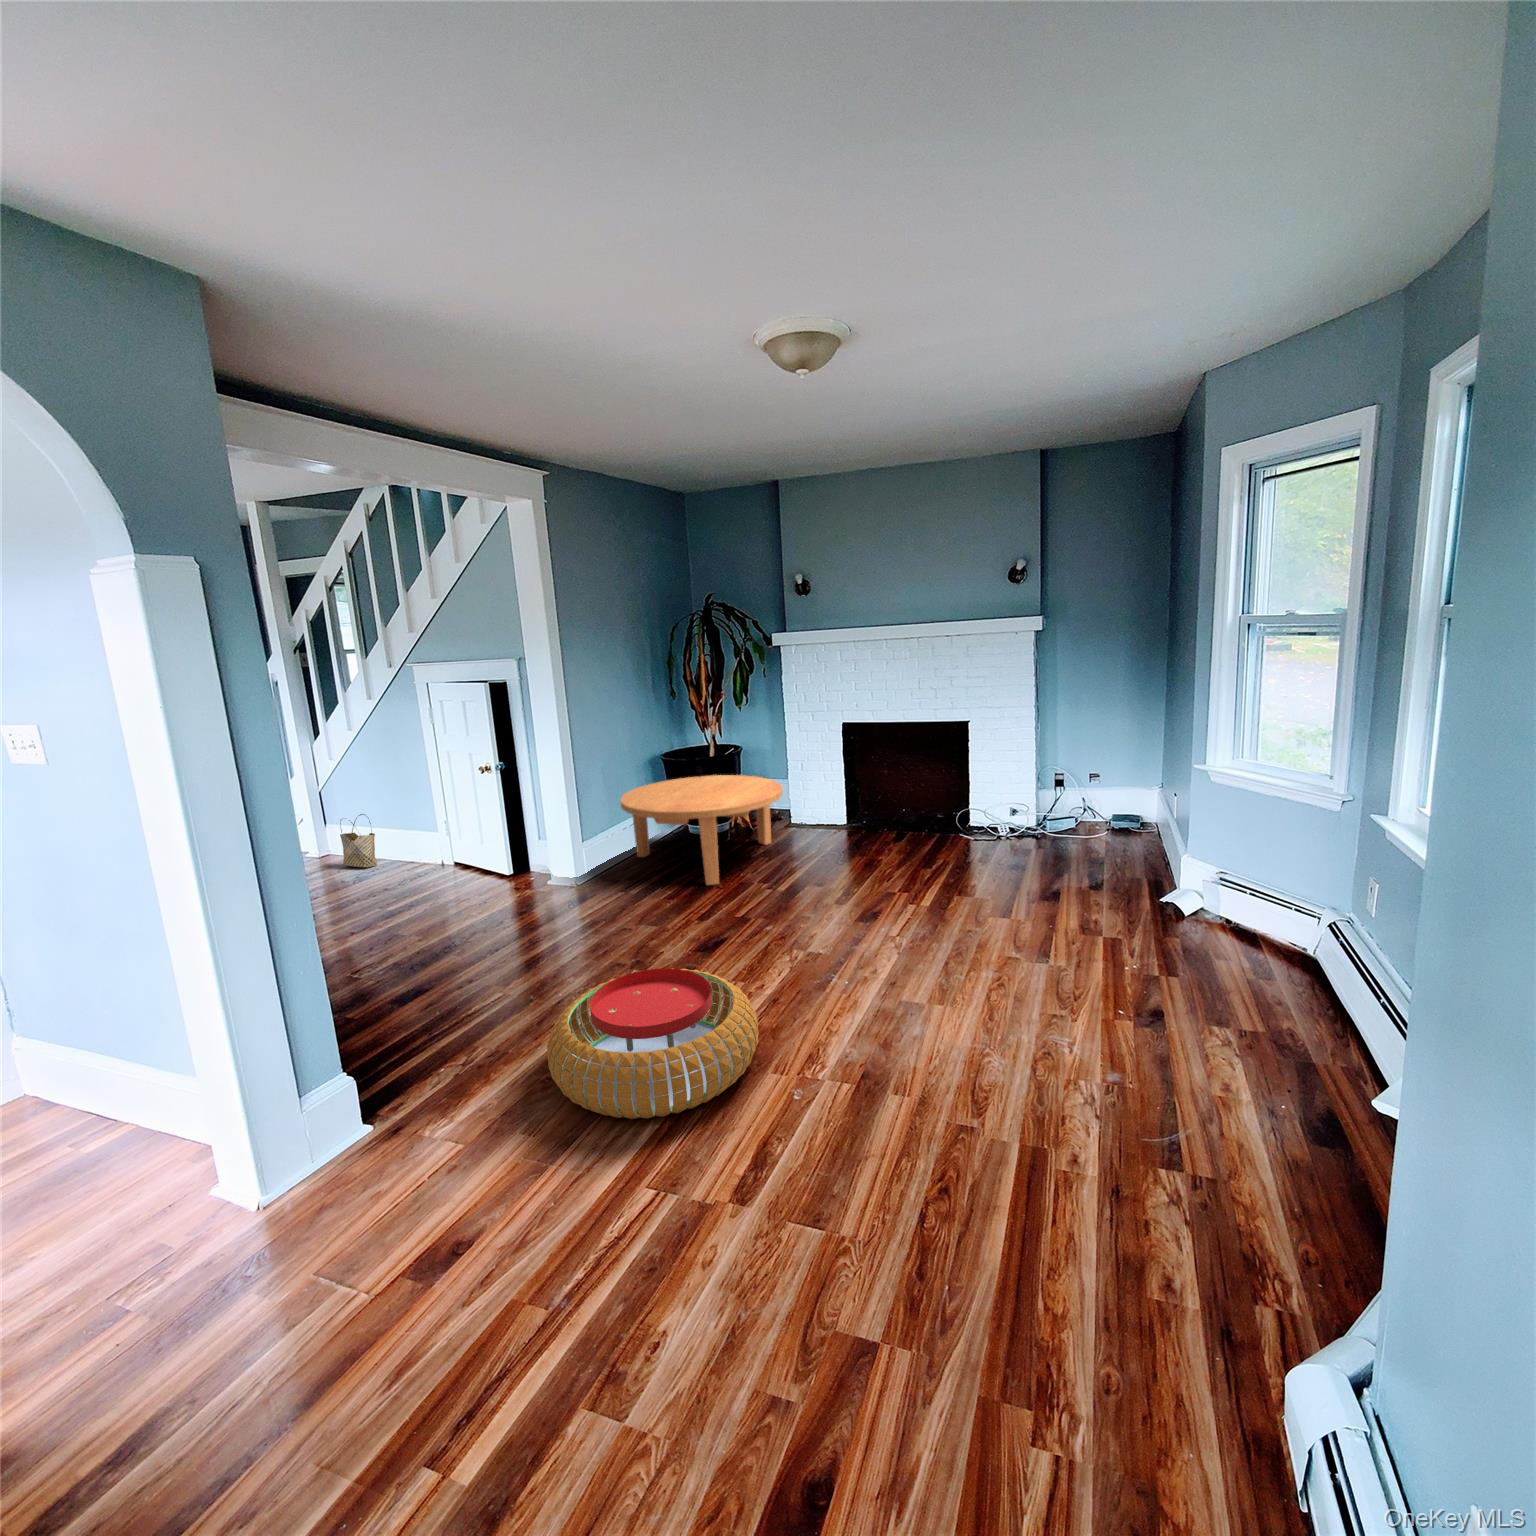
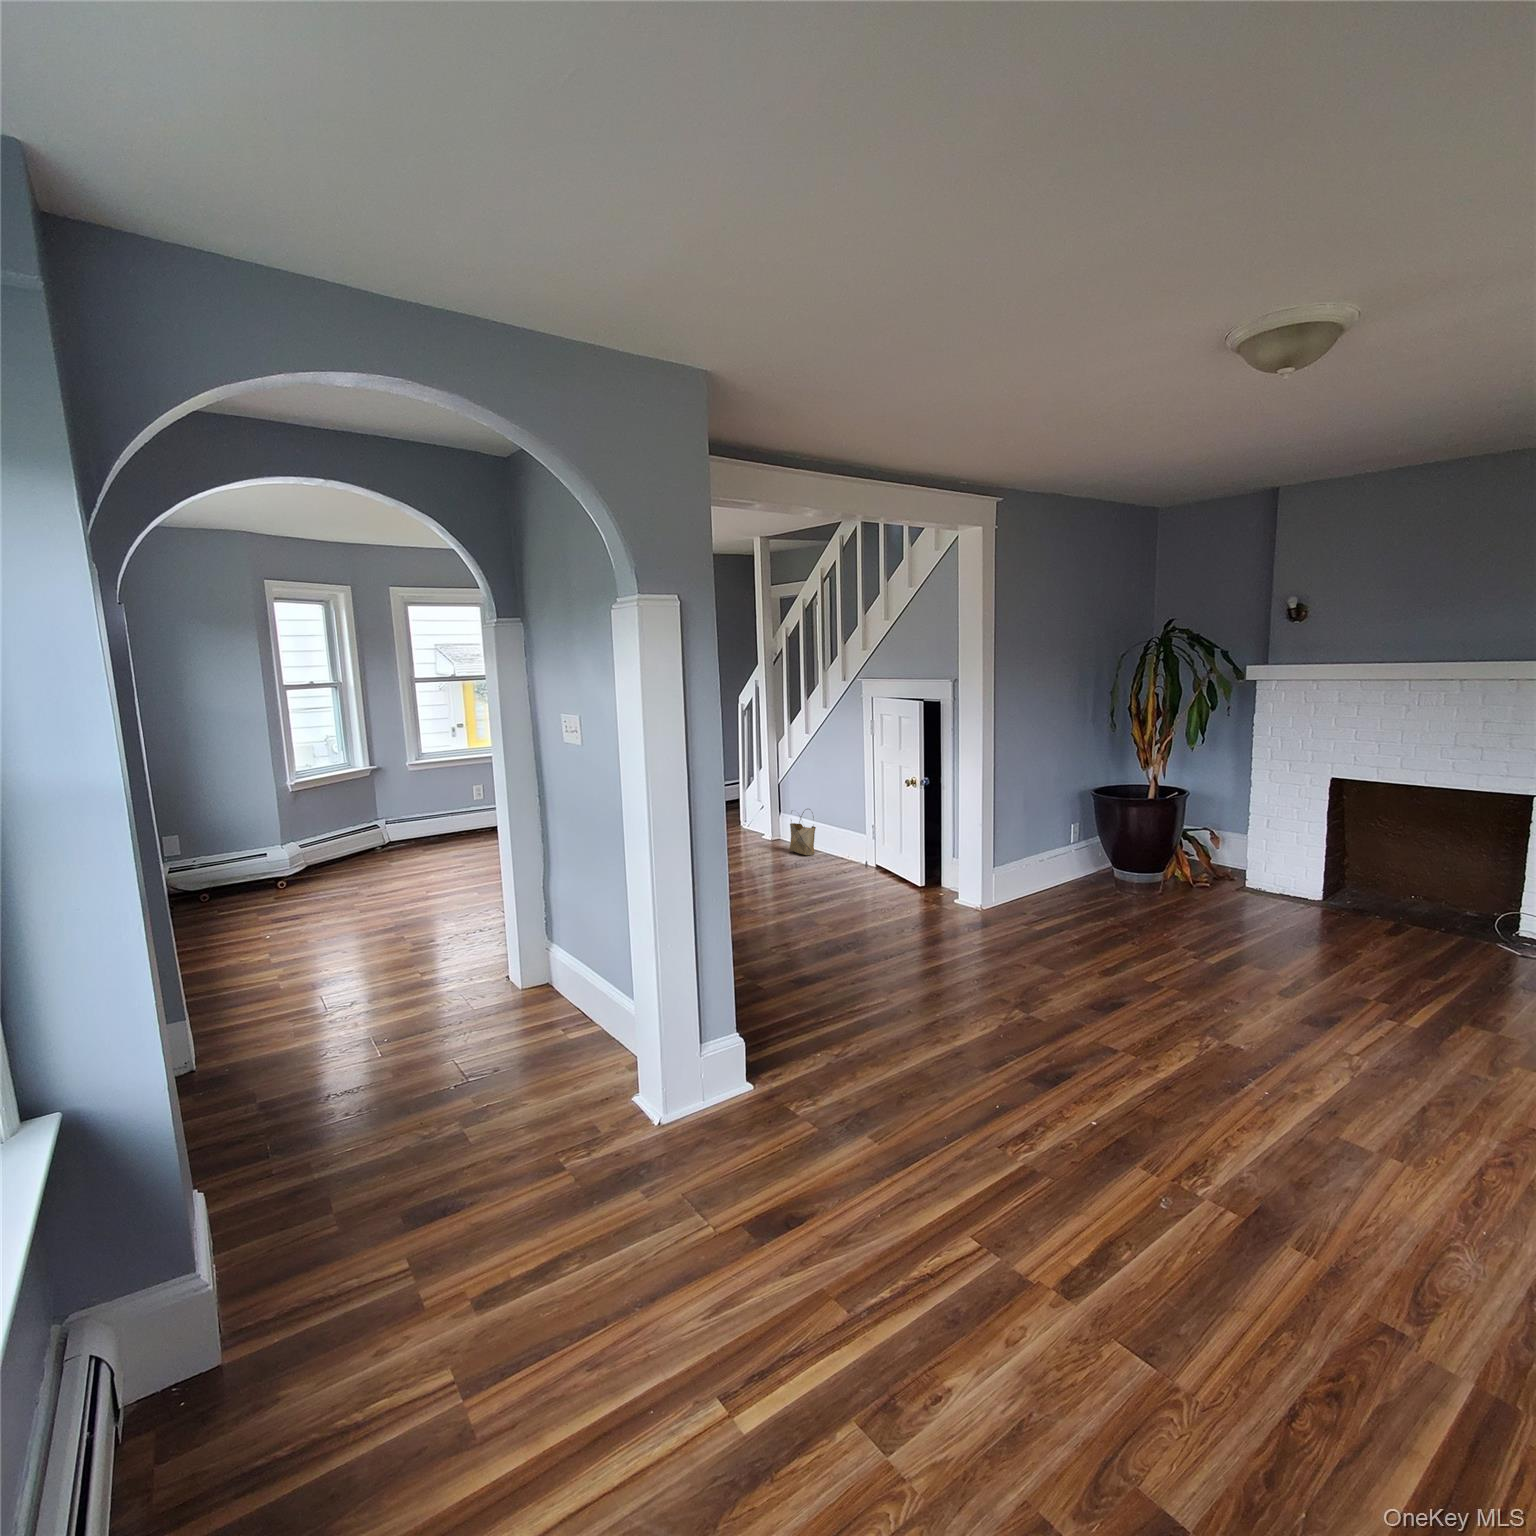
coffee table: present [620,775,783,885] -> none [1035,817,1233,940]
pouf: present [547,968,759,1119] -> none [905,1014,1133,1175]

